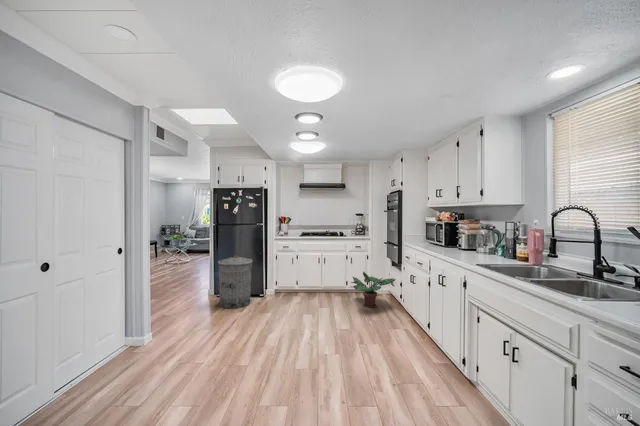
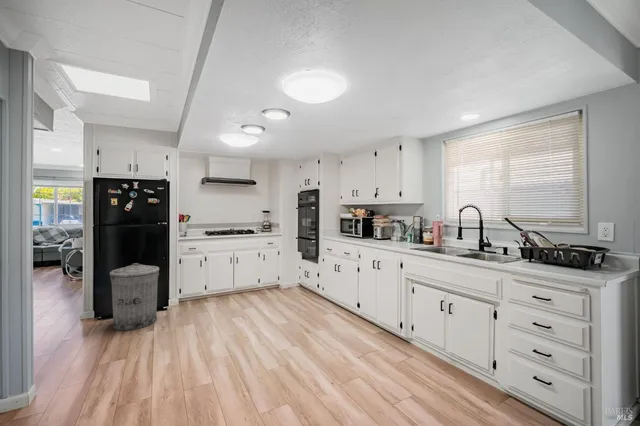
potted plant: present [351,272,395,308] -> none [267,267,313,301]

